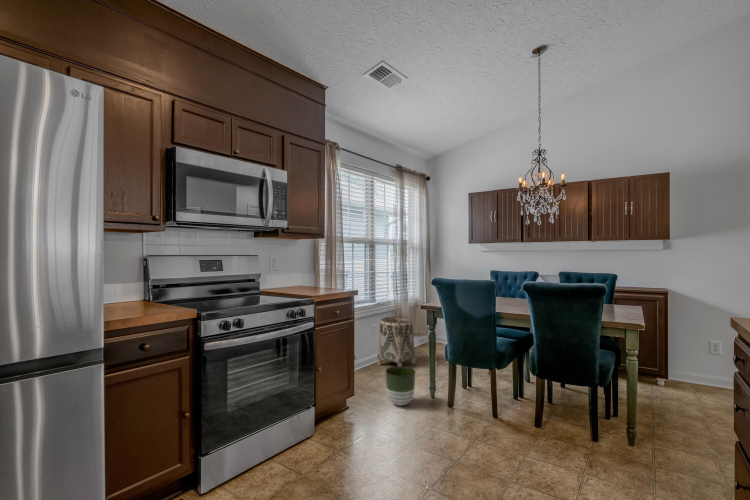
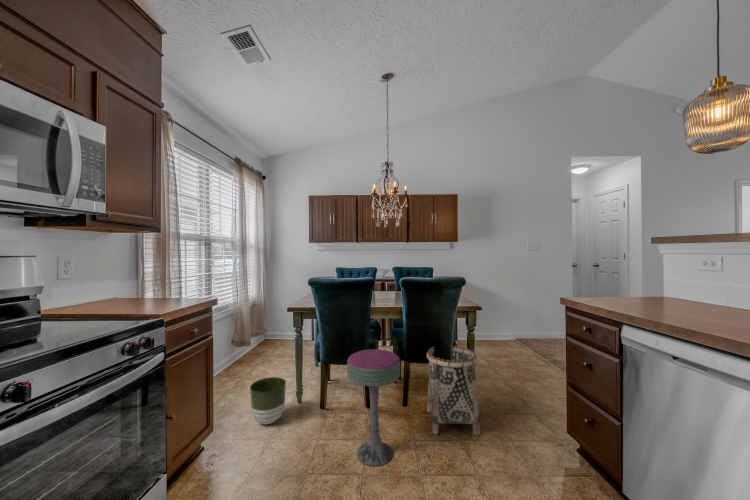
basket: present [377,317,416,366] -> present [427,346,480,436]
bar stool: none [451,351,504,462] -> present [347,349,400,466]

